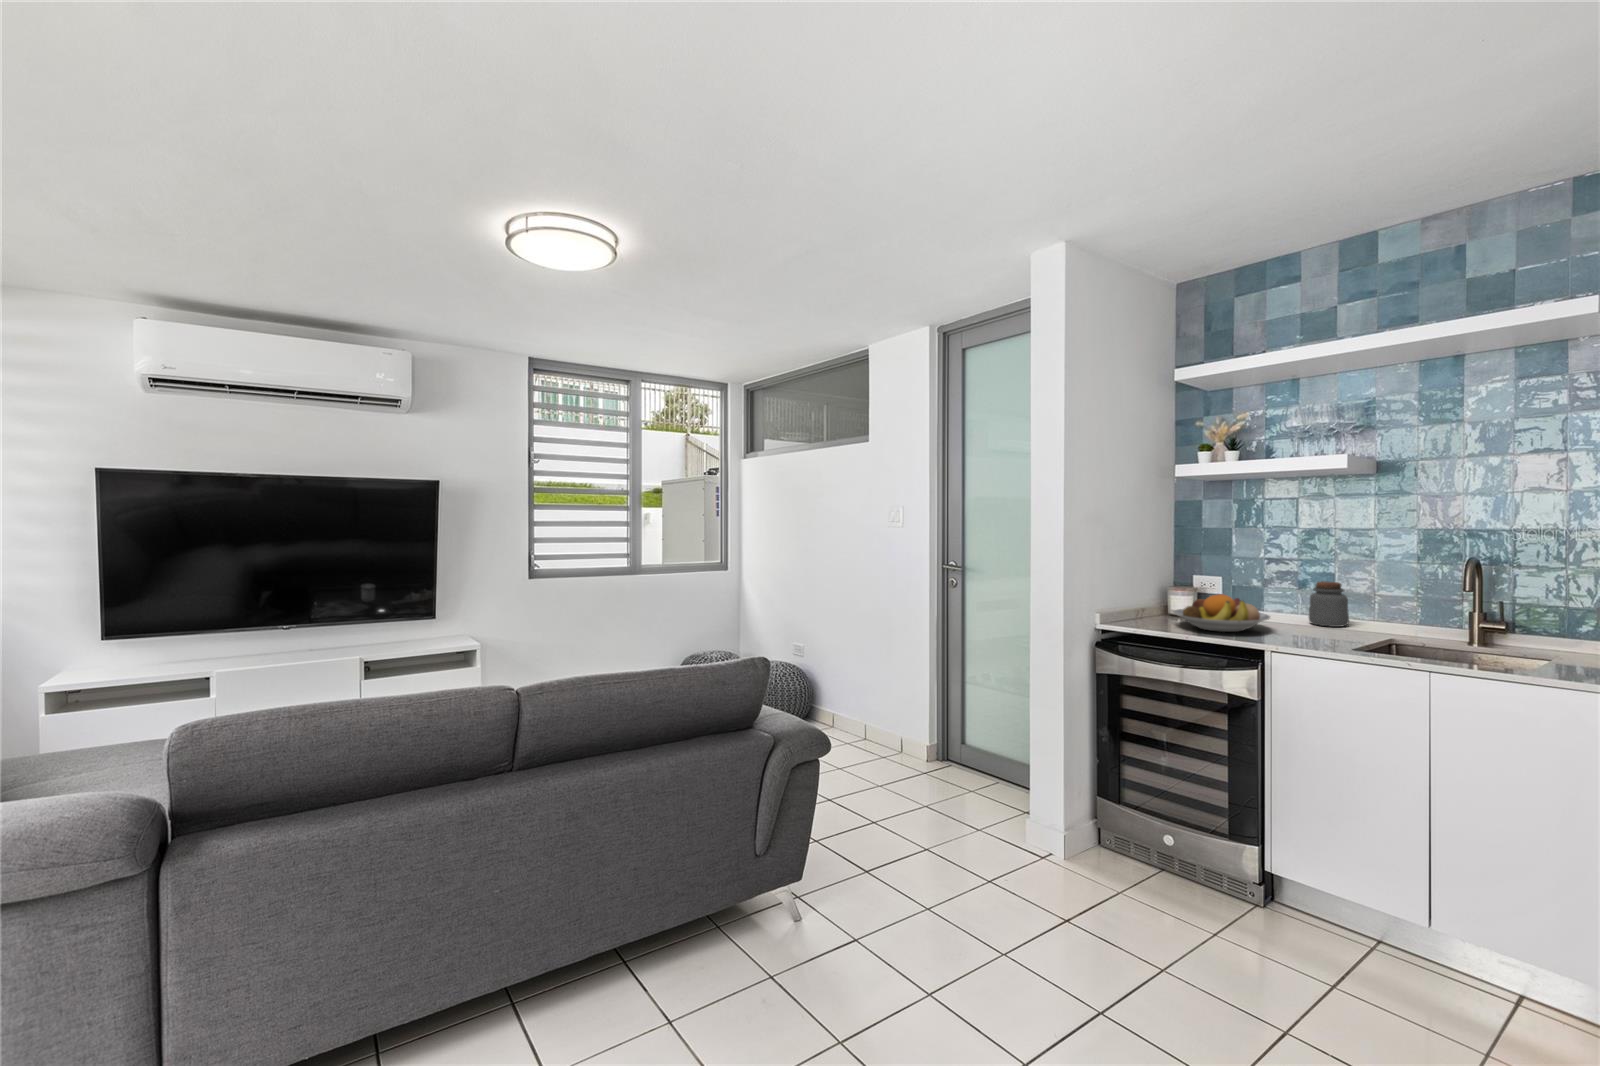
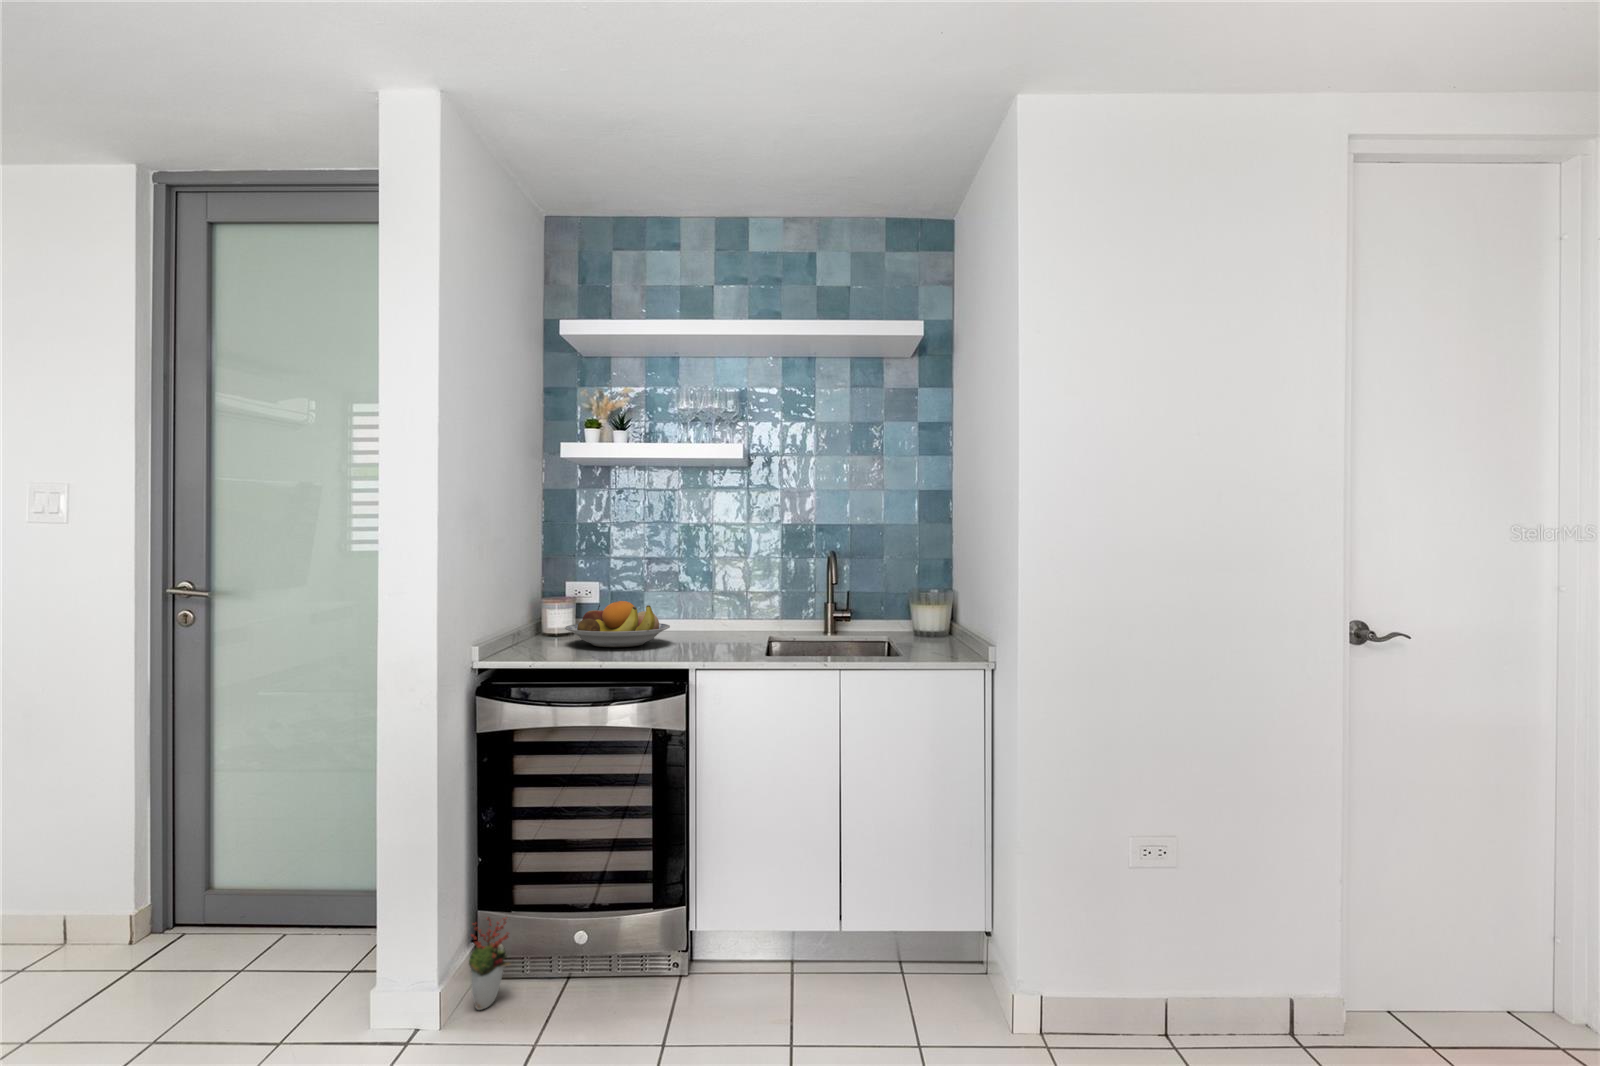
jar: present [1309,581,1349,627] -> none [691,585,726,634]
decorative plant: none [1080,806,1111,867] -> present [469,918,511,1010]

